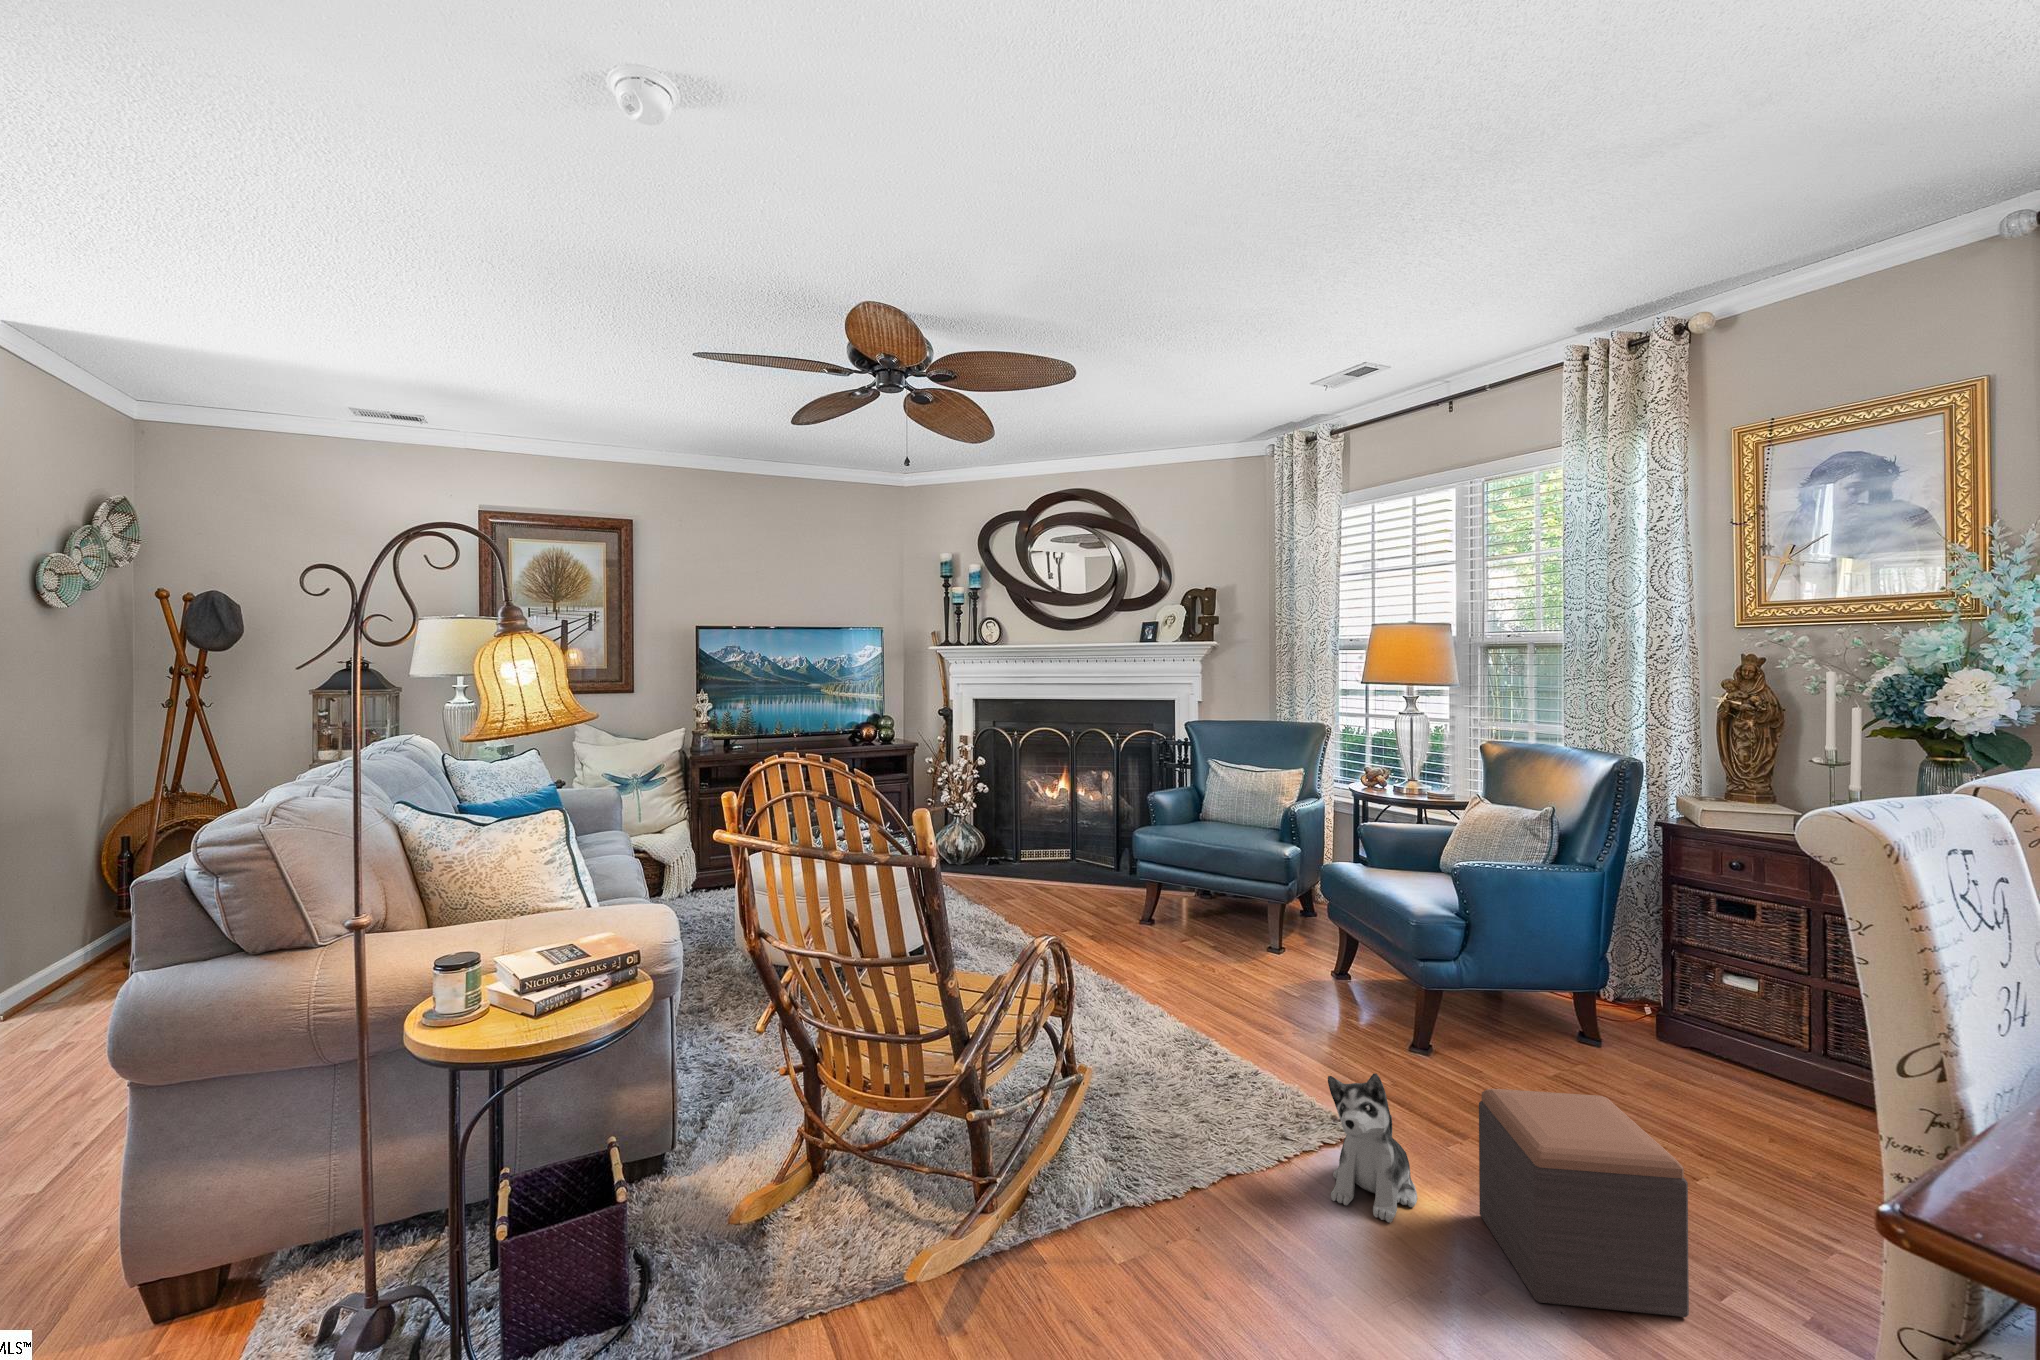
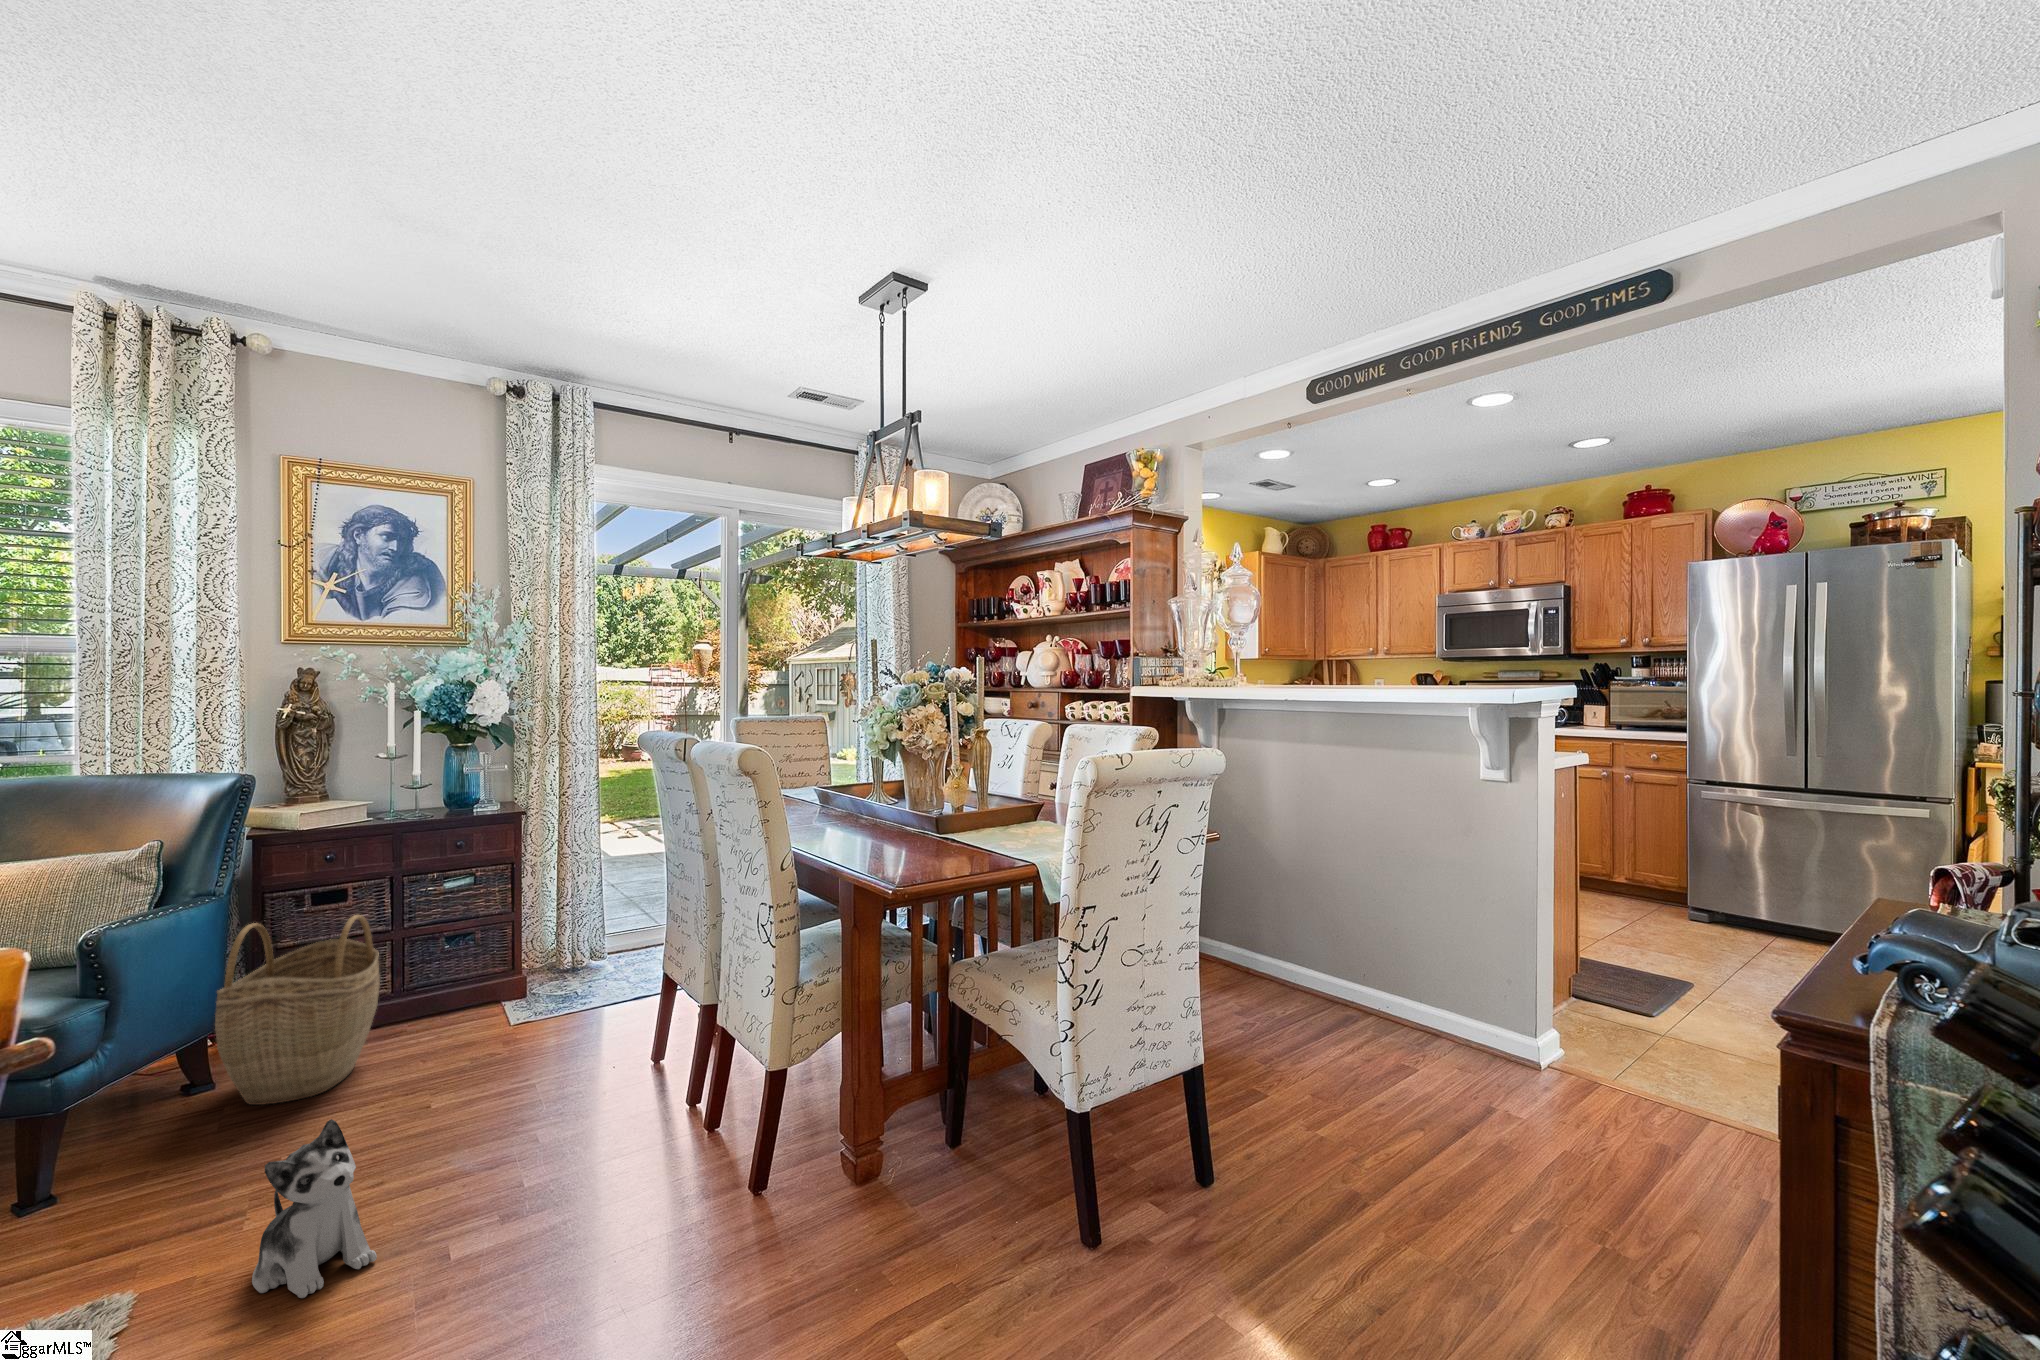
woven basket: none [1555,904,1737,1100] -> present [215,915,380,1105]
footstool: present [1479,1089,1689,1317] -> none [408,1027,581,1205]

